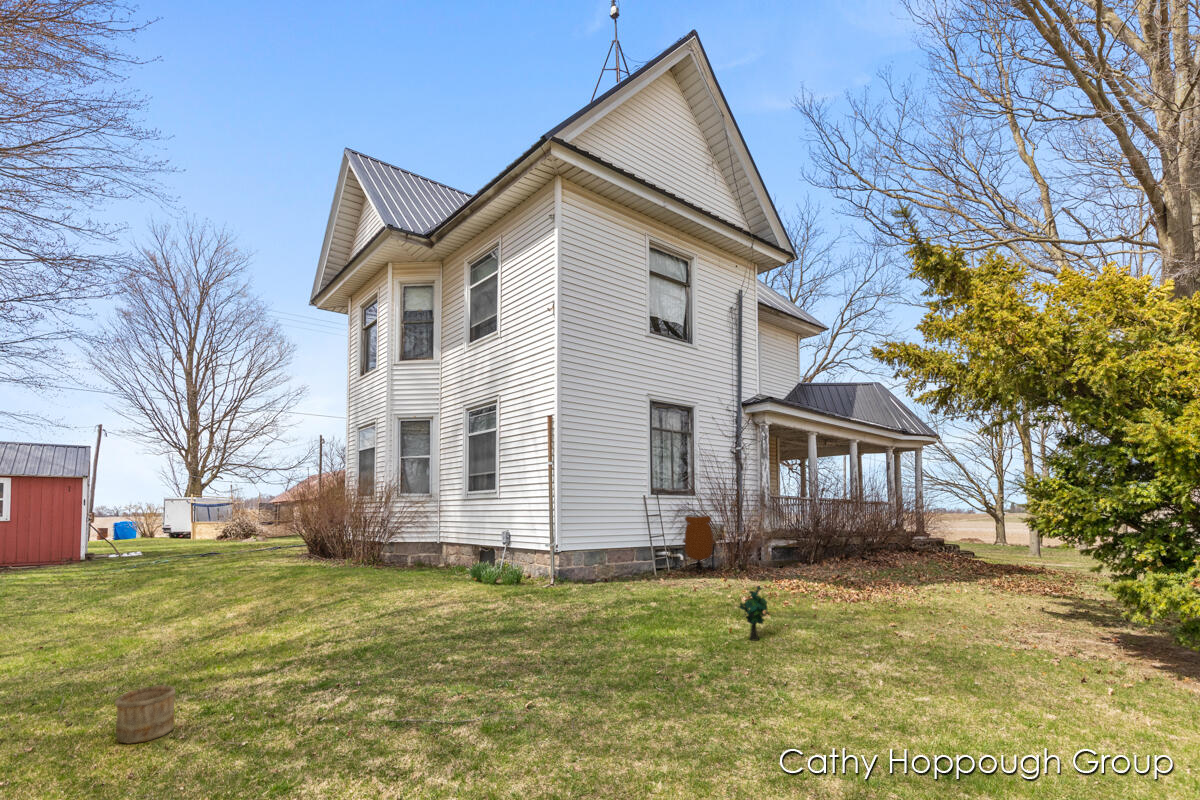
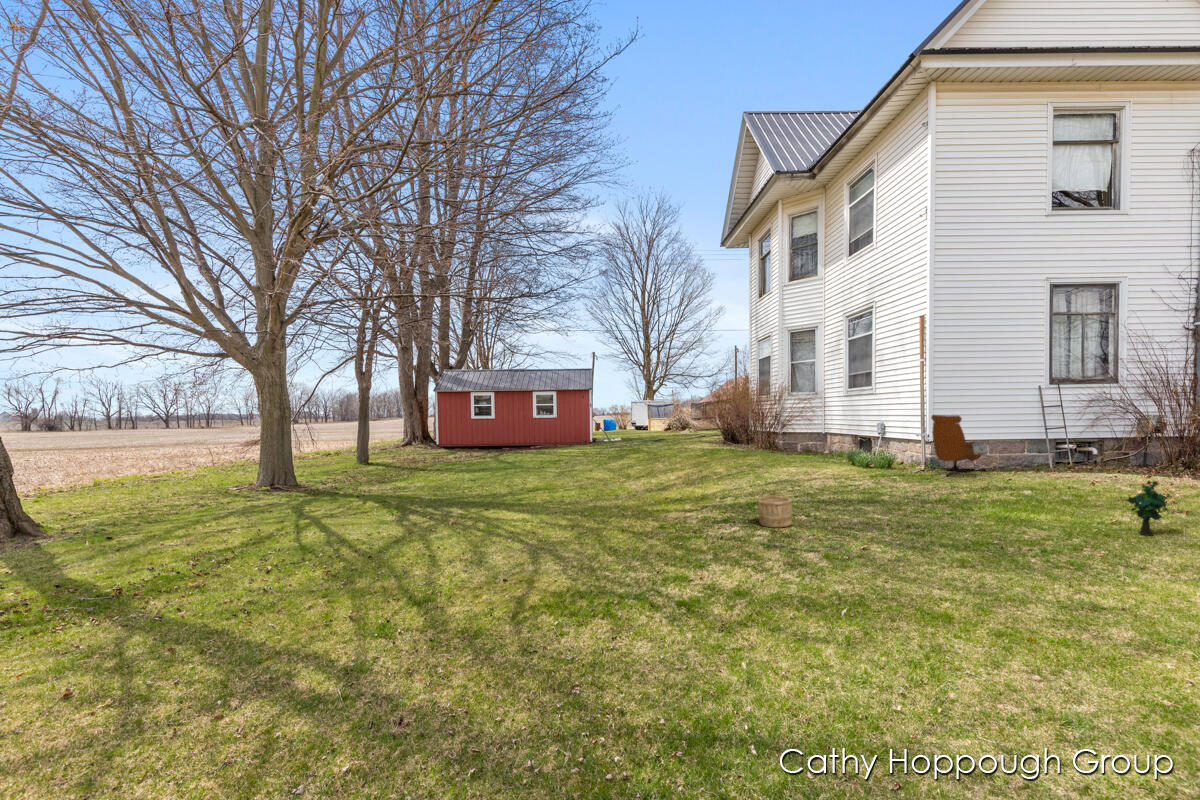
lounge chair: present [683,516,715,574] -> present [931,415,982,476]
wooden bucket: present [115,685,176,744] -> present [757,496,792,528]

